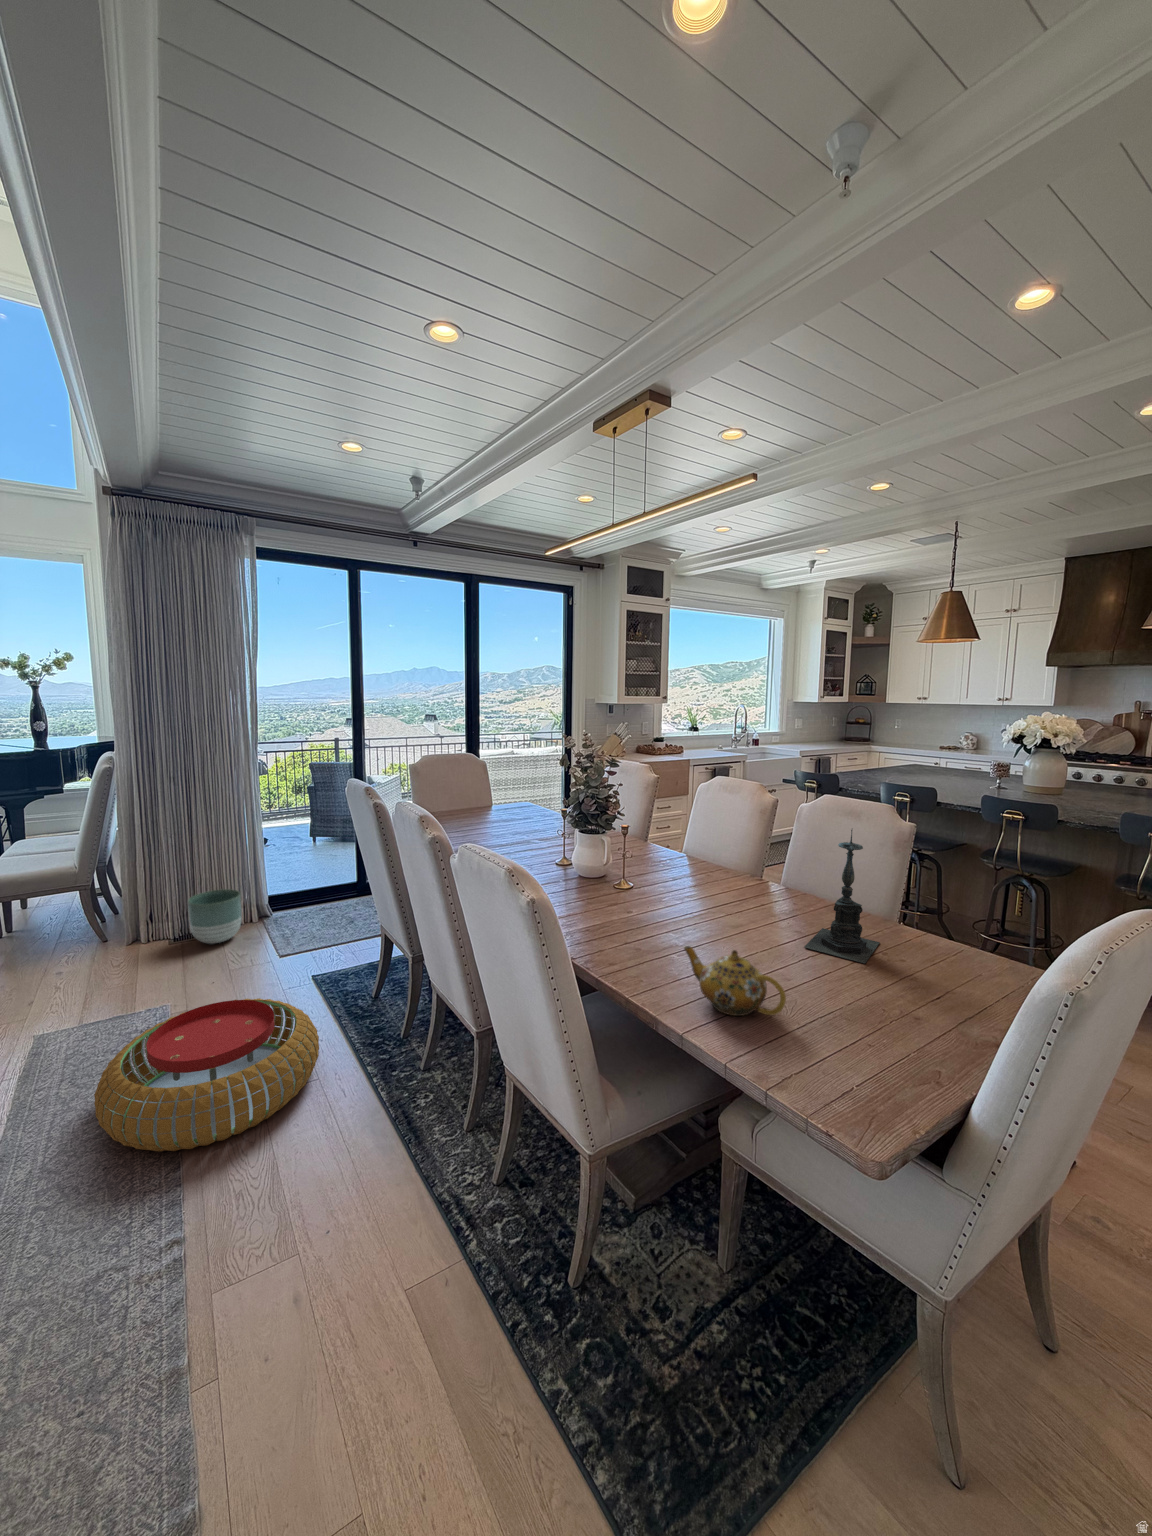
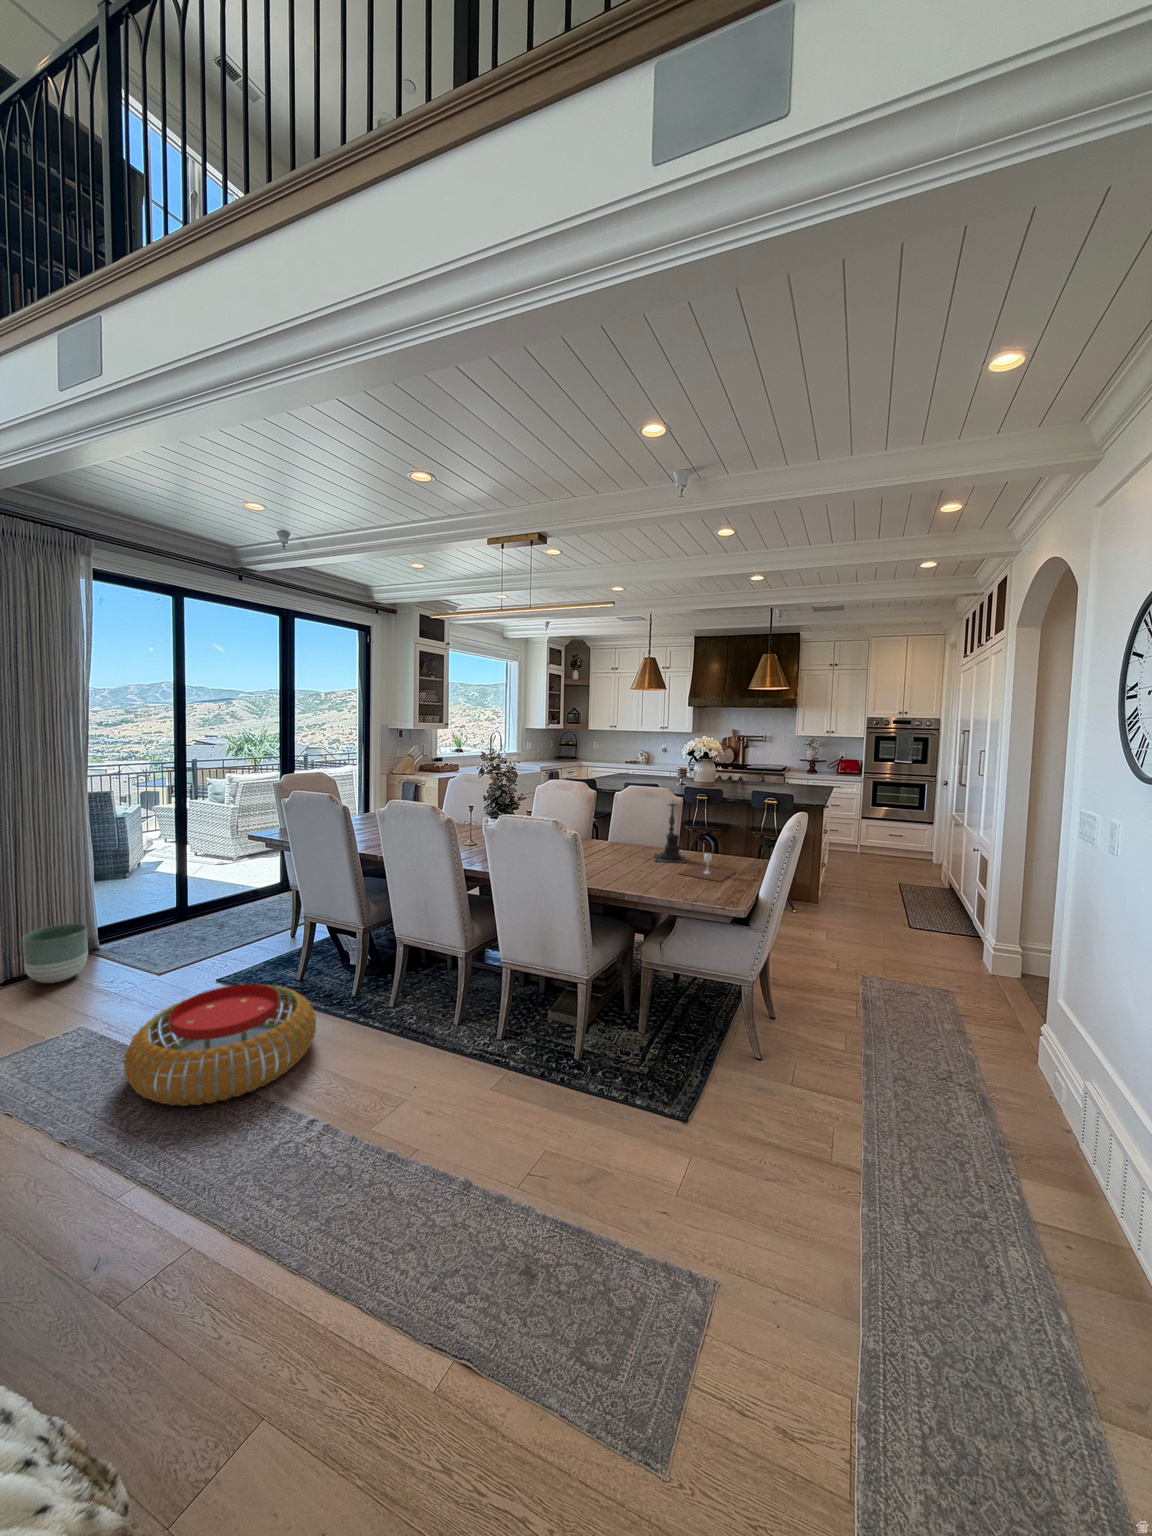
teapot: present [684,946,786,1016] -> none [623,854,677,886]
wine glass: none [818,961,965,1039] -> present [680,853,735,881]

